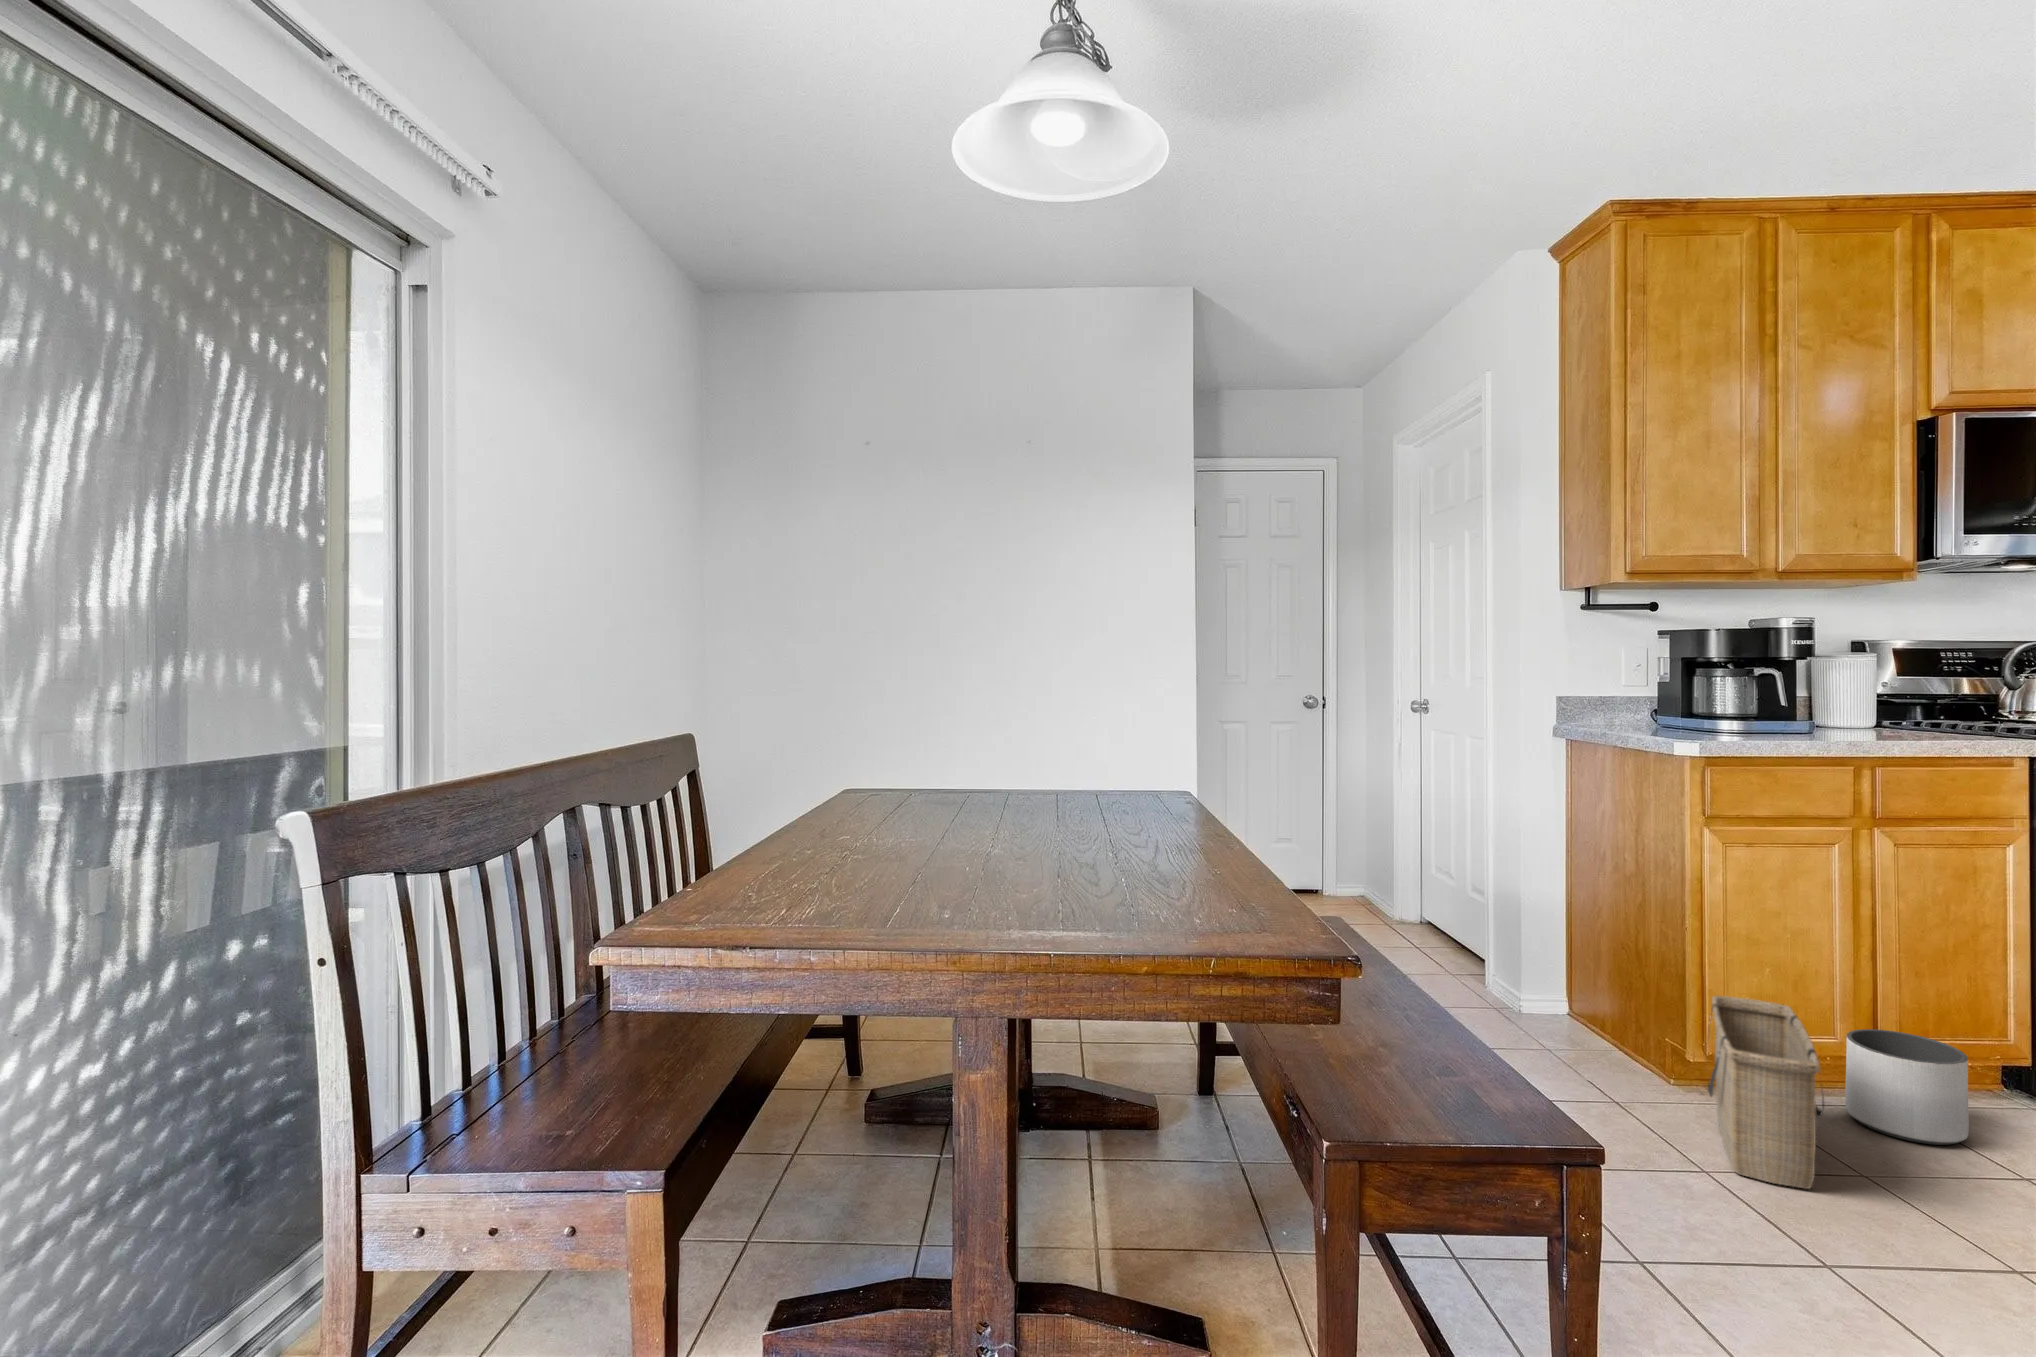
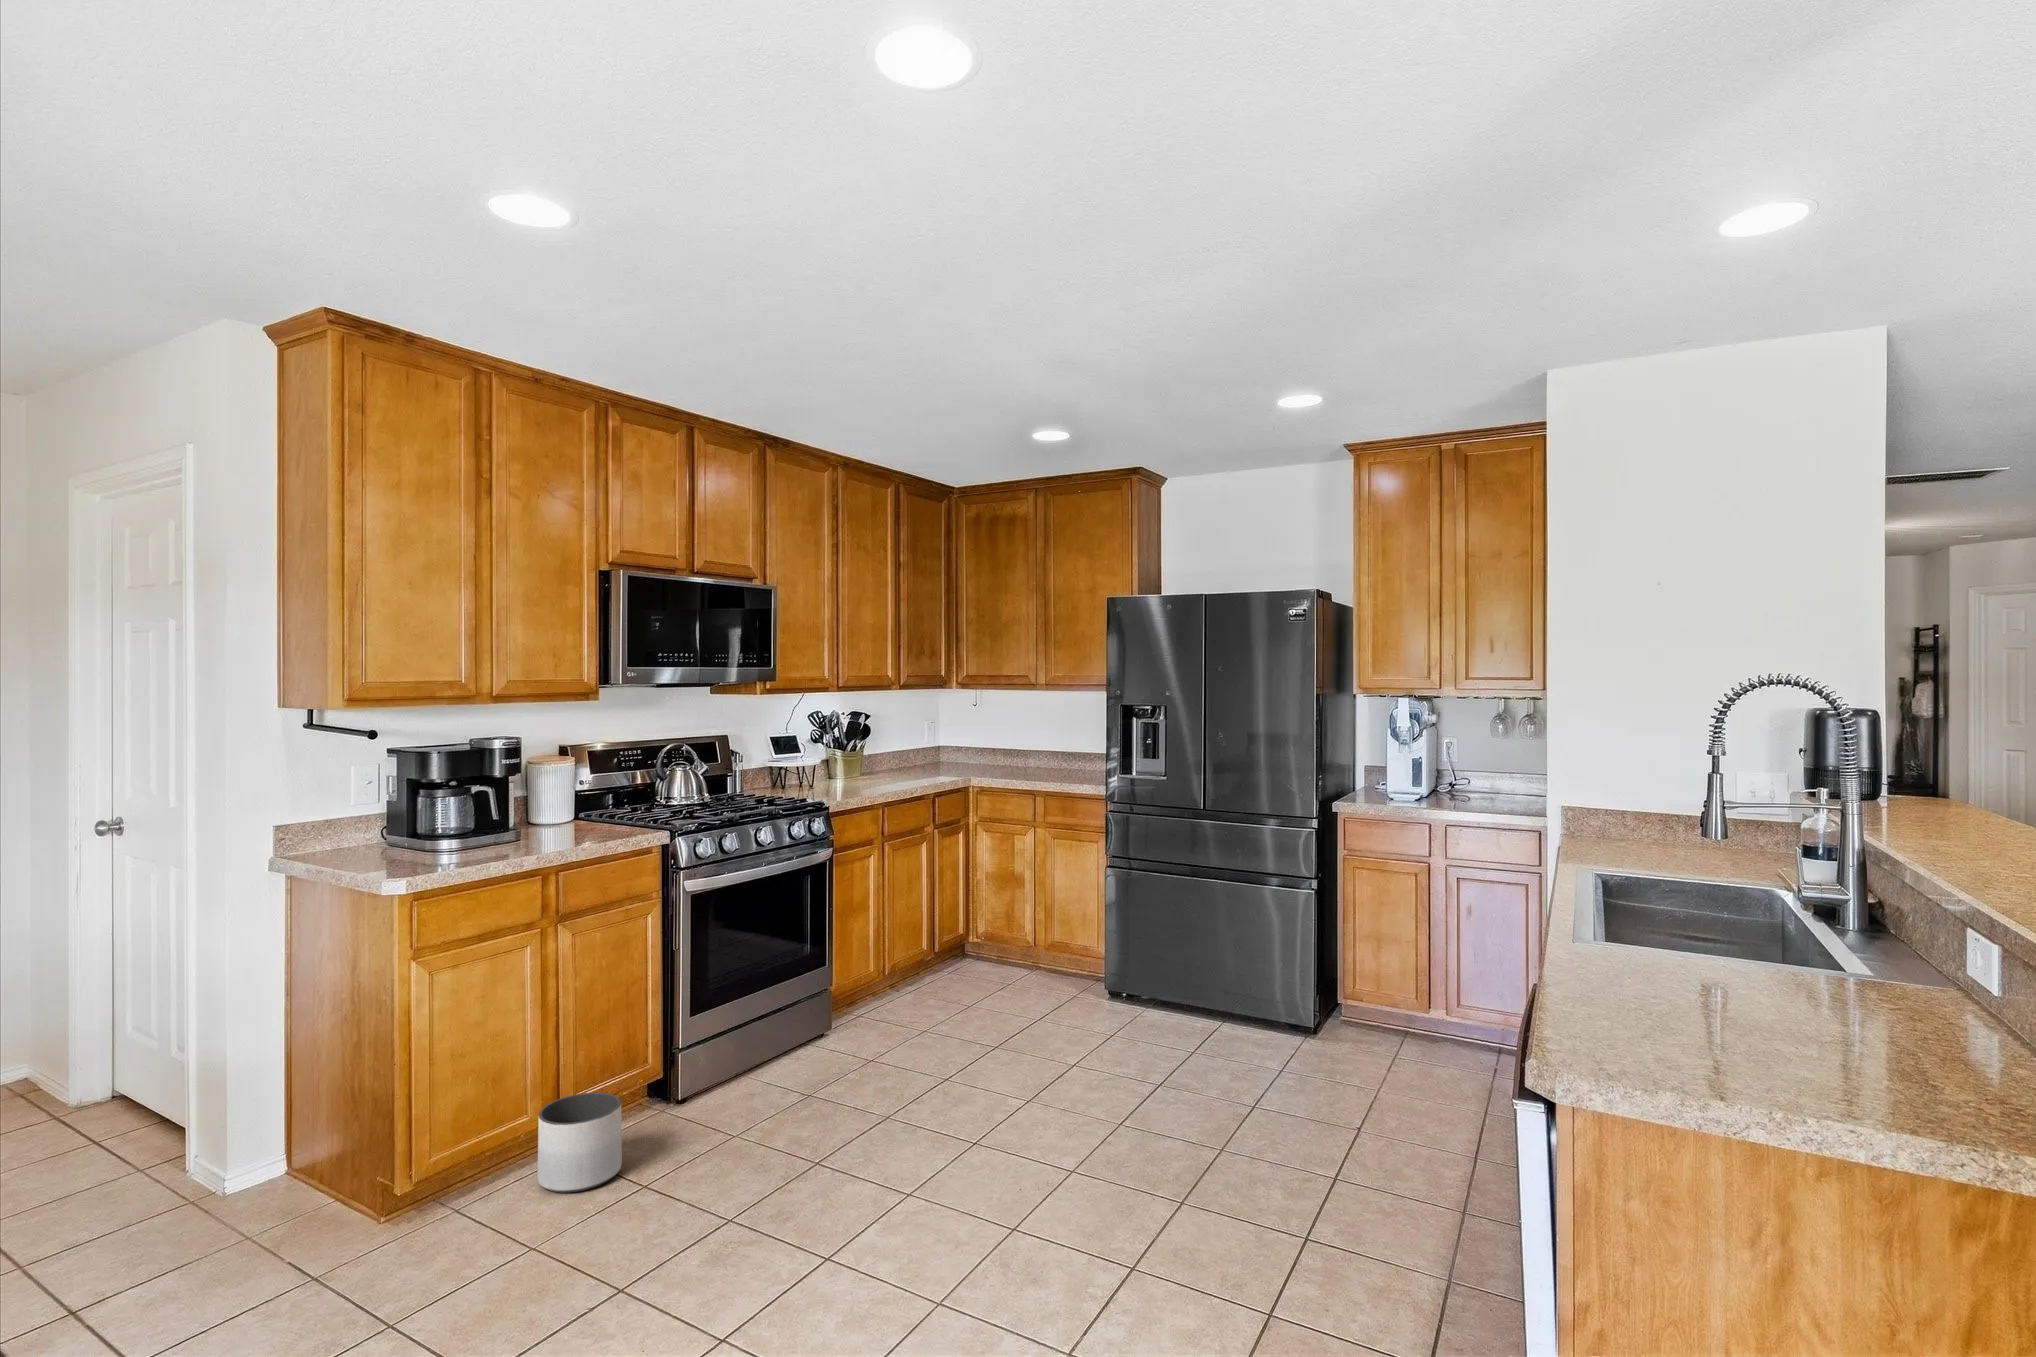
basket: present [1708,996,1824,1189] -> none [408,1109,508,1307]

